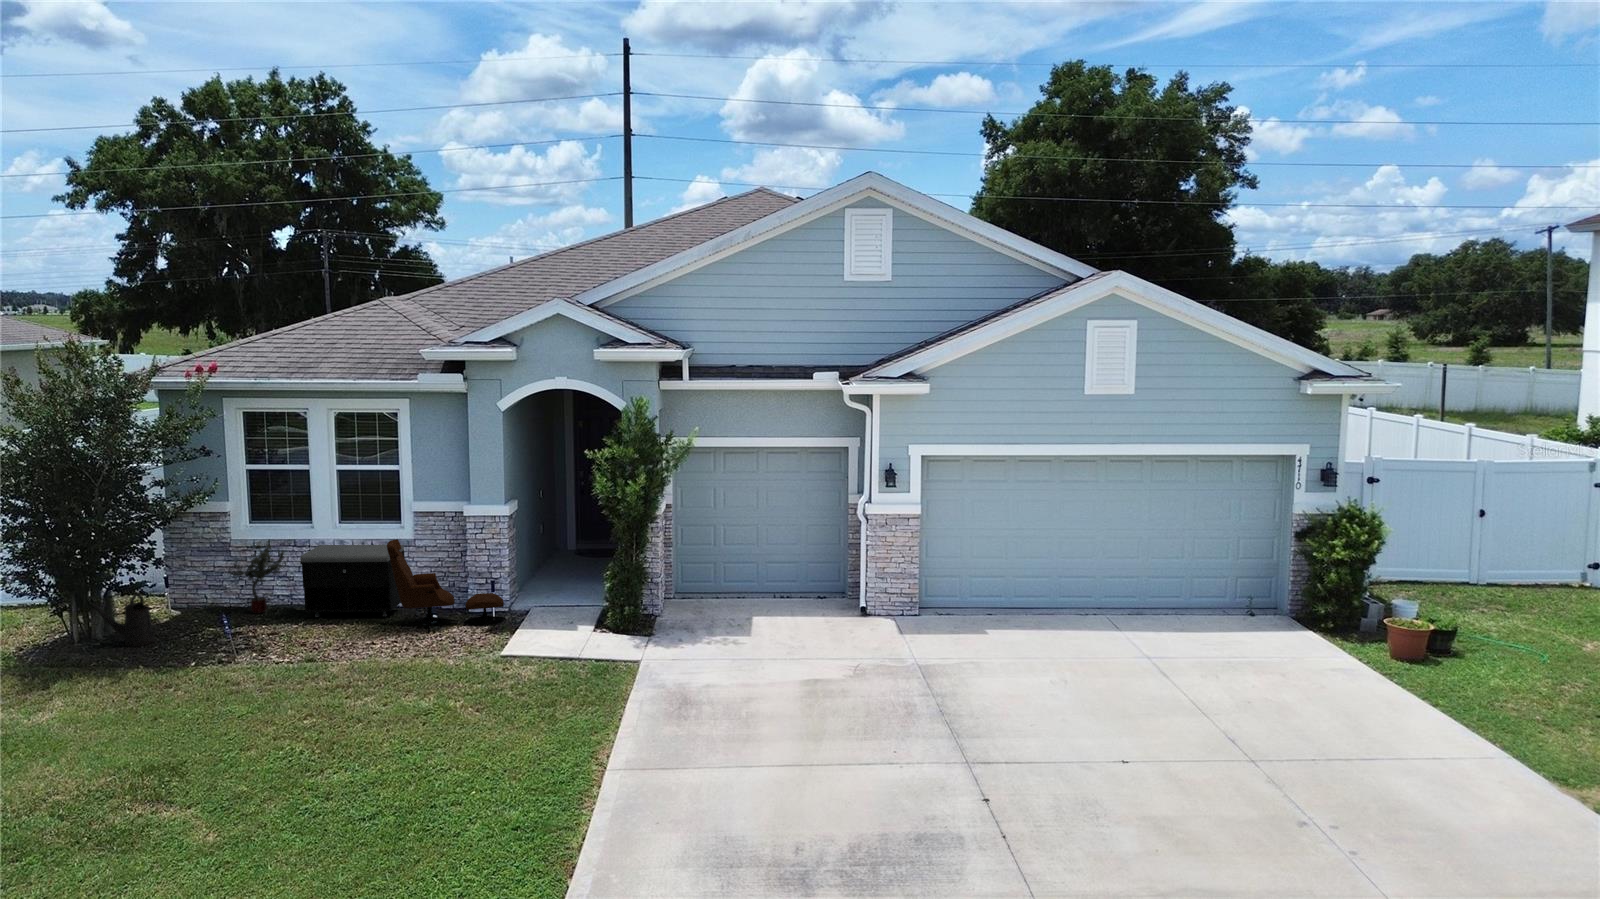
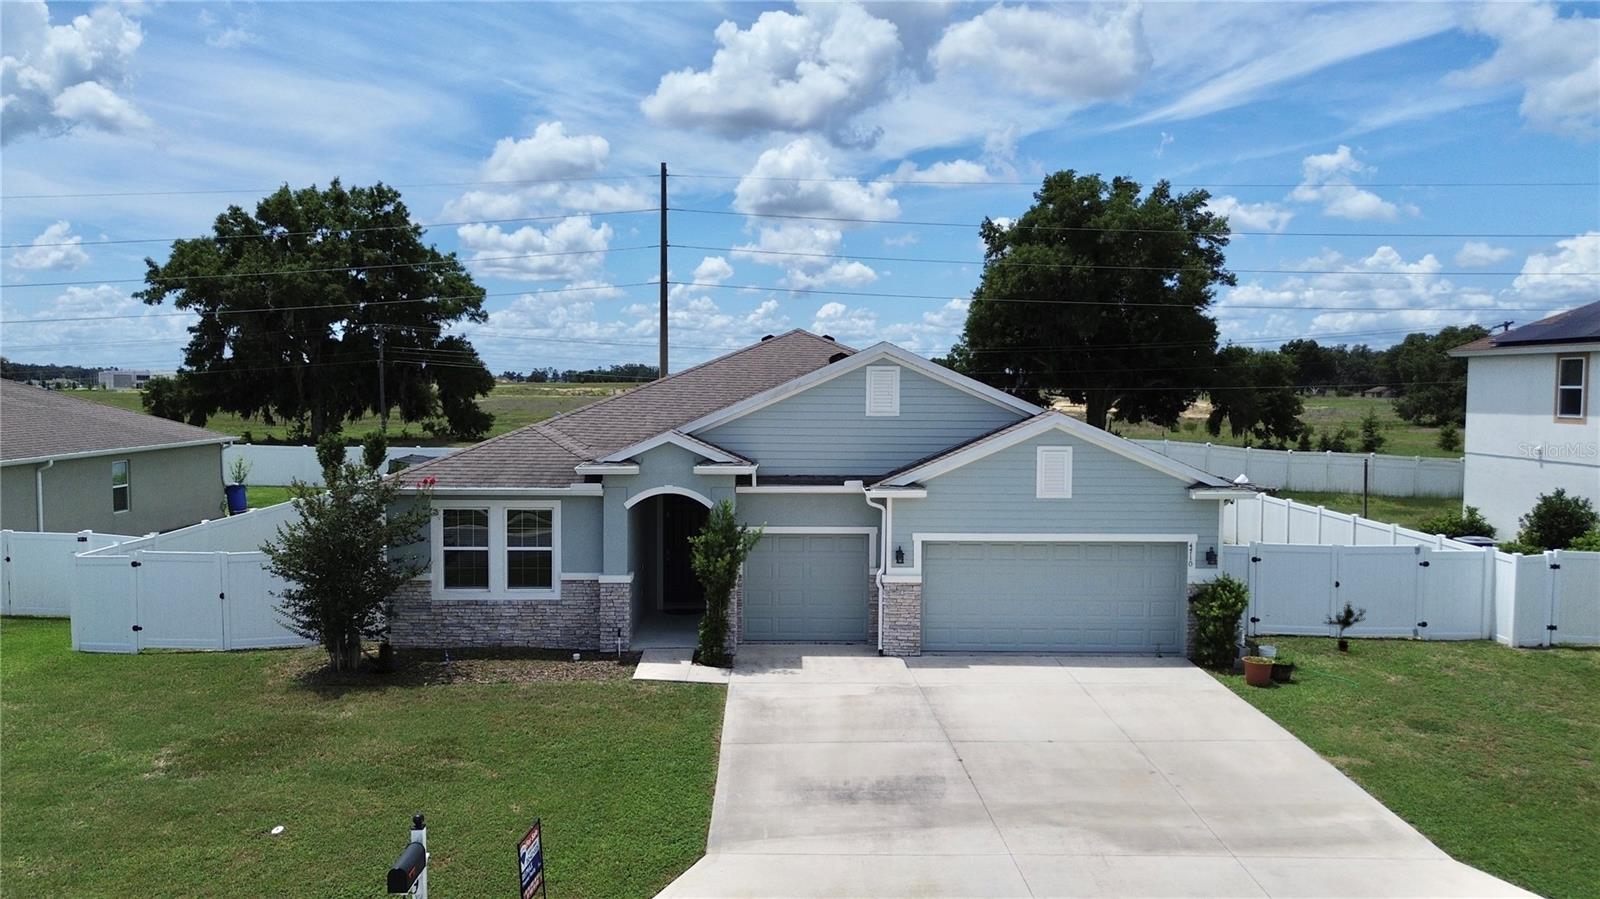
lounge chair: present [387,539,505,633] -> none [551,600,628,665]
potted tree: present [229,541,284,614] -> present [1324,603,1366,650]
storage bench: present [300,545,405,617] -> none [488,604,554,655]

